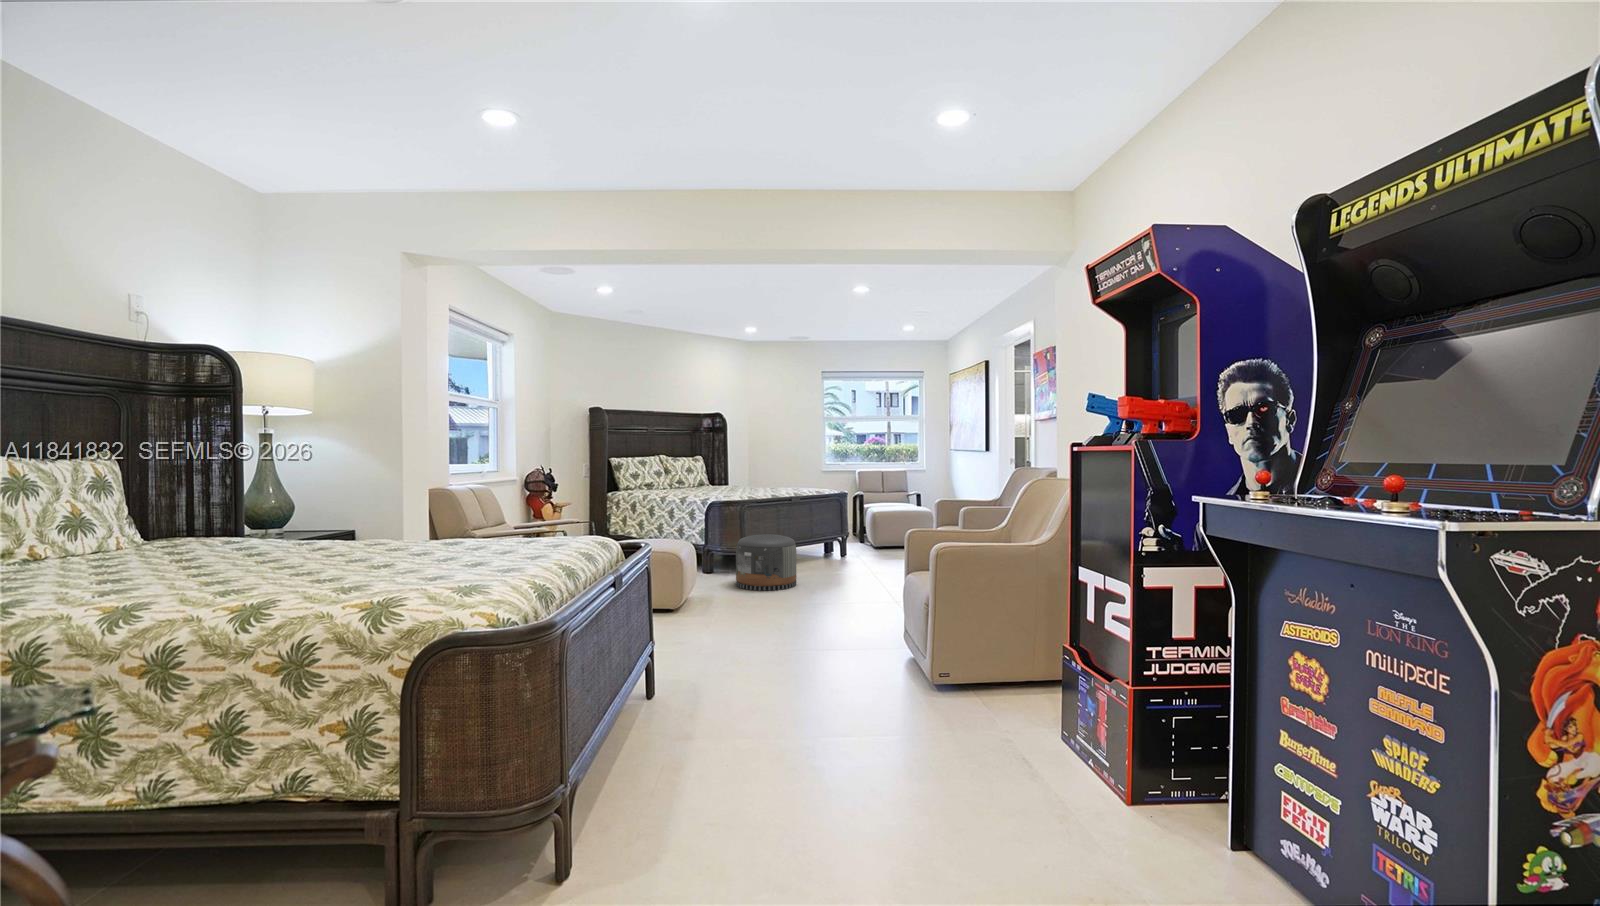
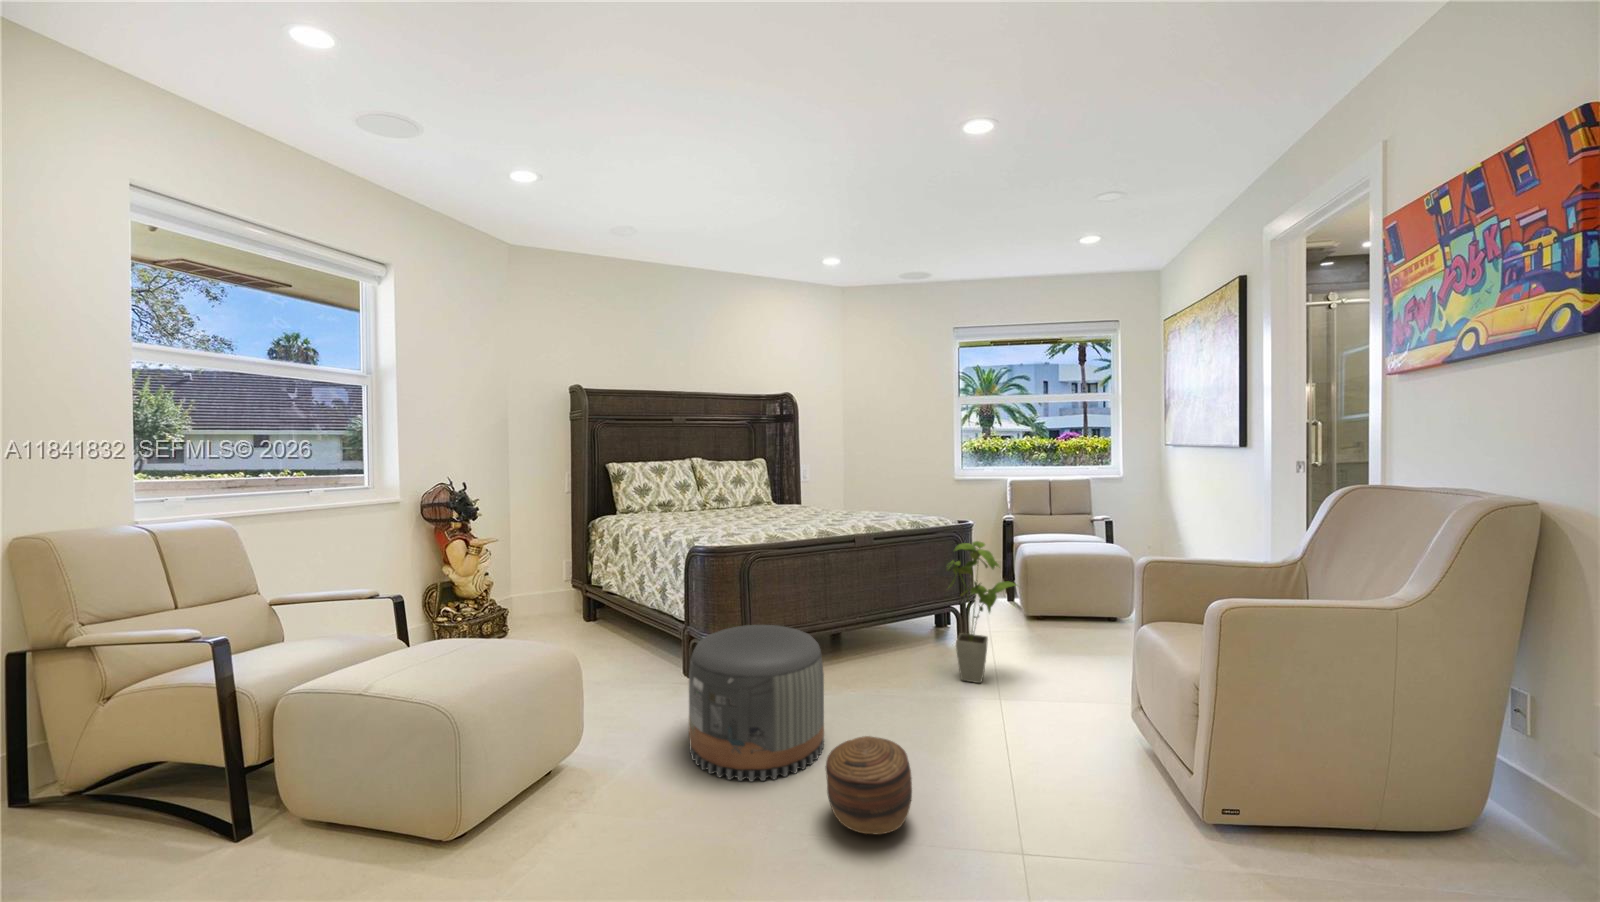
house plant: none [837,497,875,567] -> present [946,541,1017,683]
basket: none [810,563,842,593] -> present [825,736,912,834]

